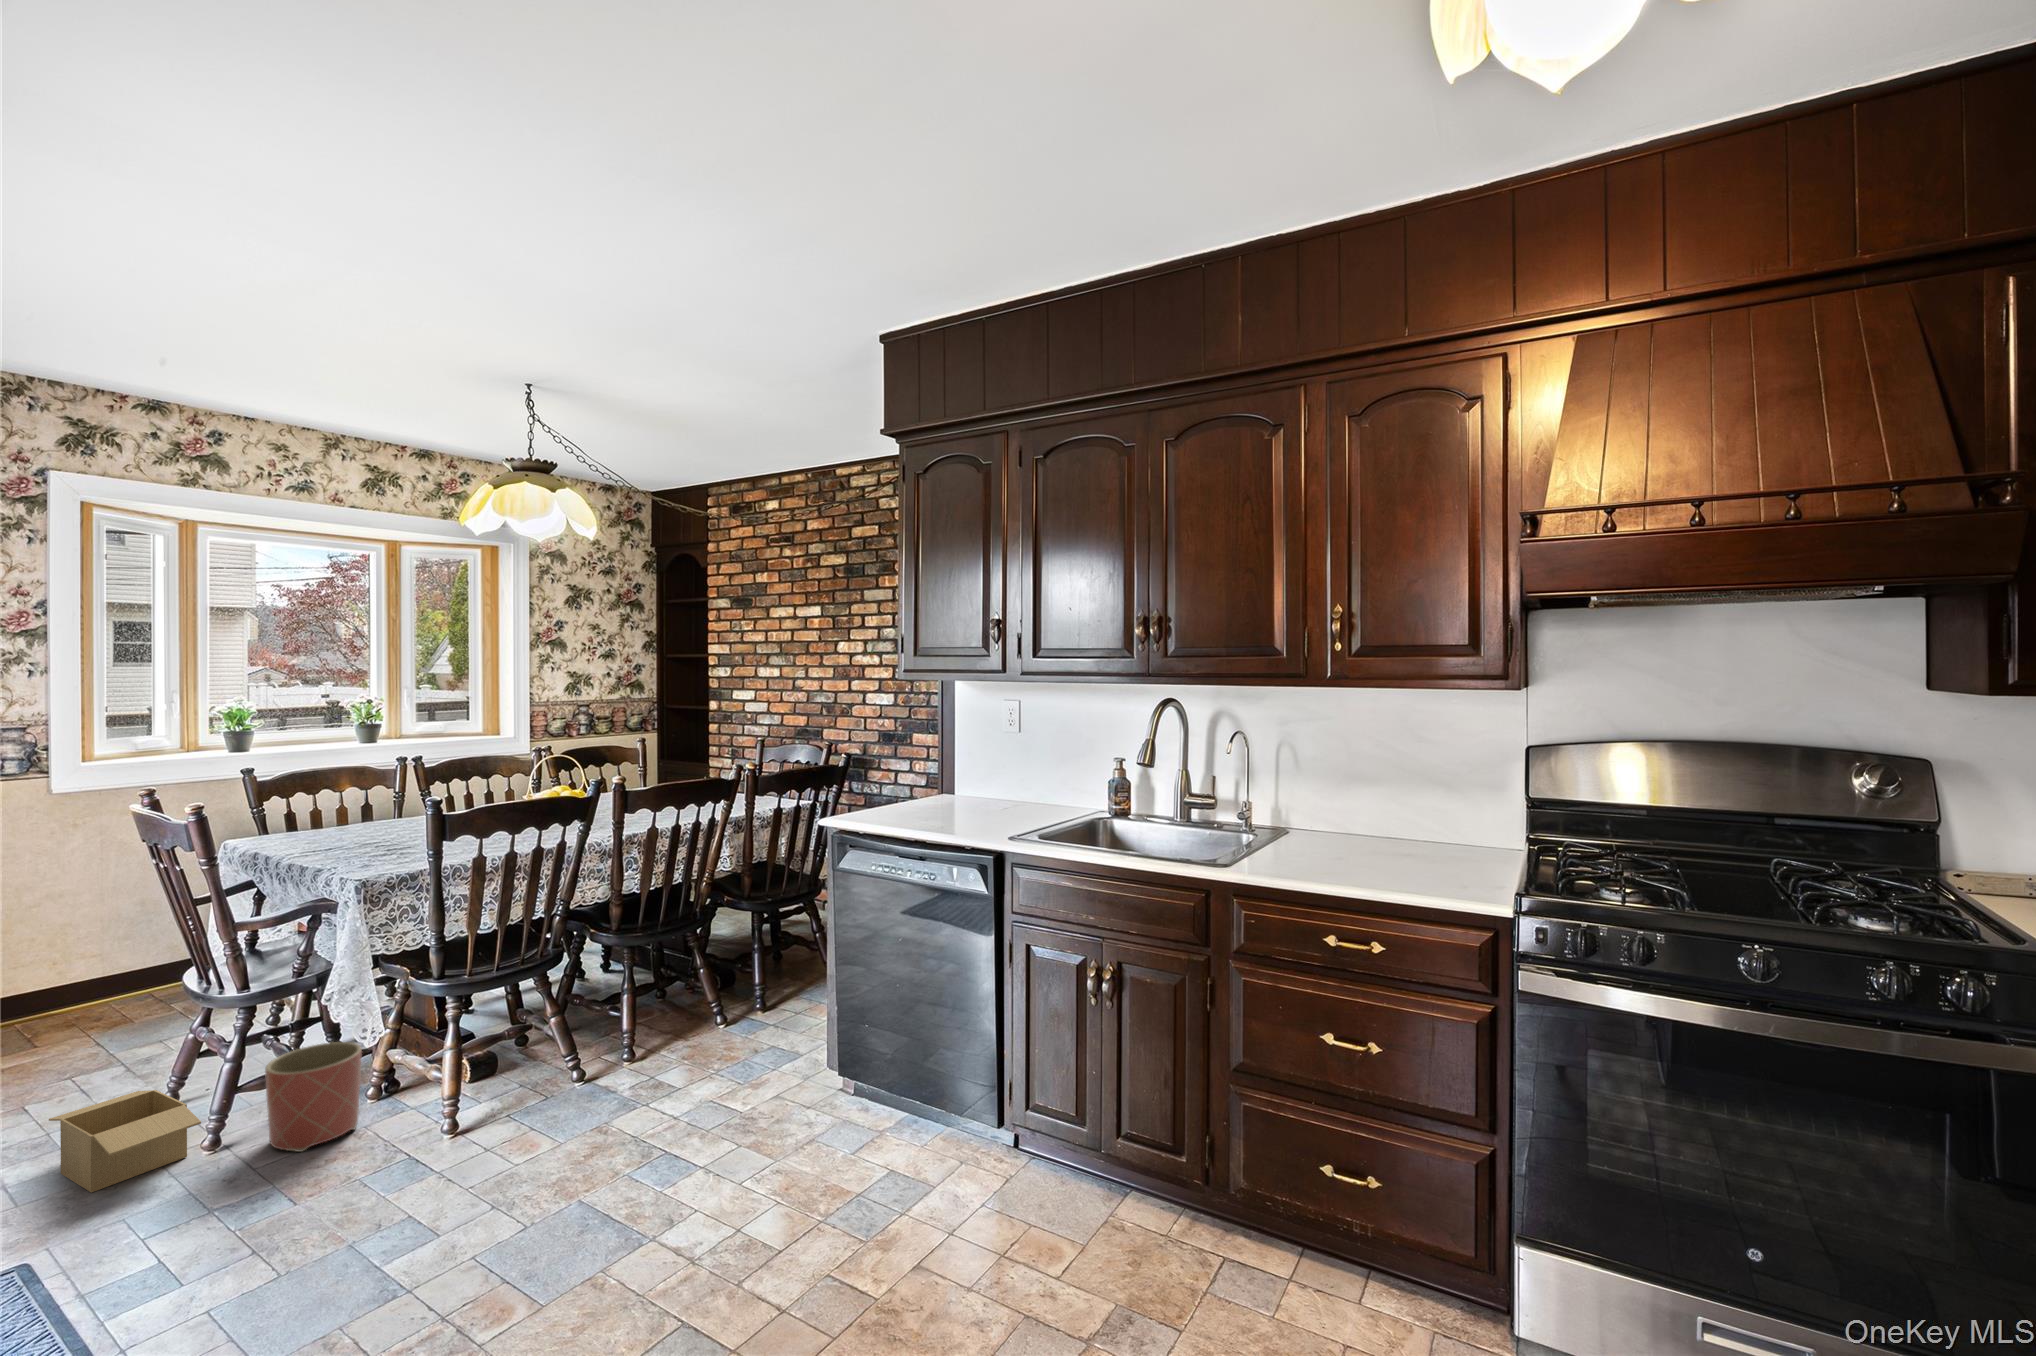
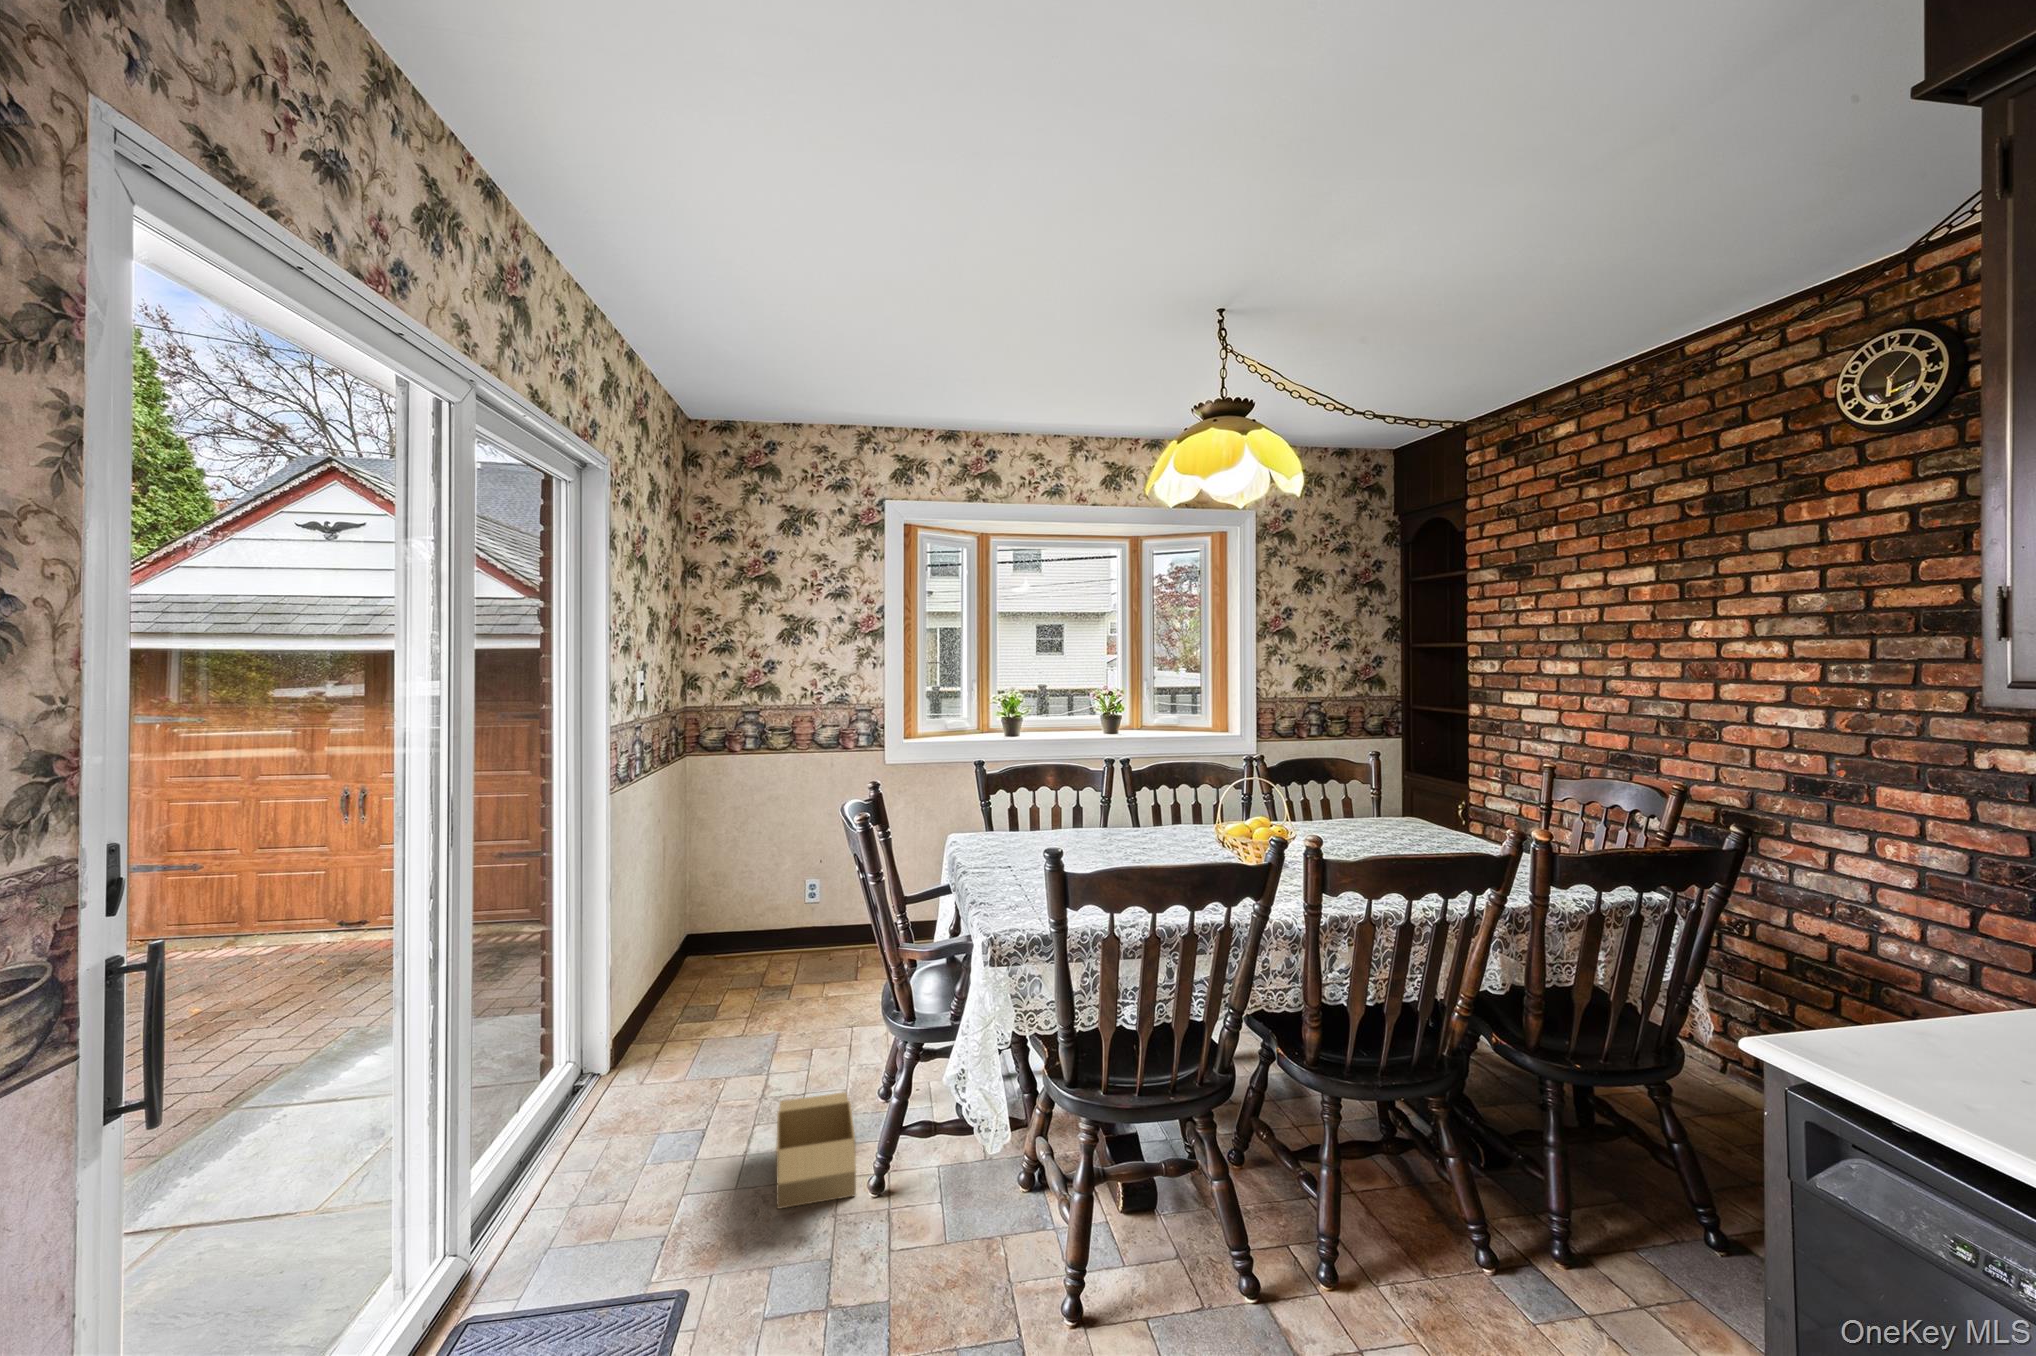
planter: present [265,1042,362,1152] -> none [910,1109,1001,1251]

